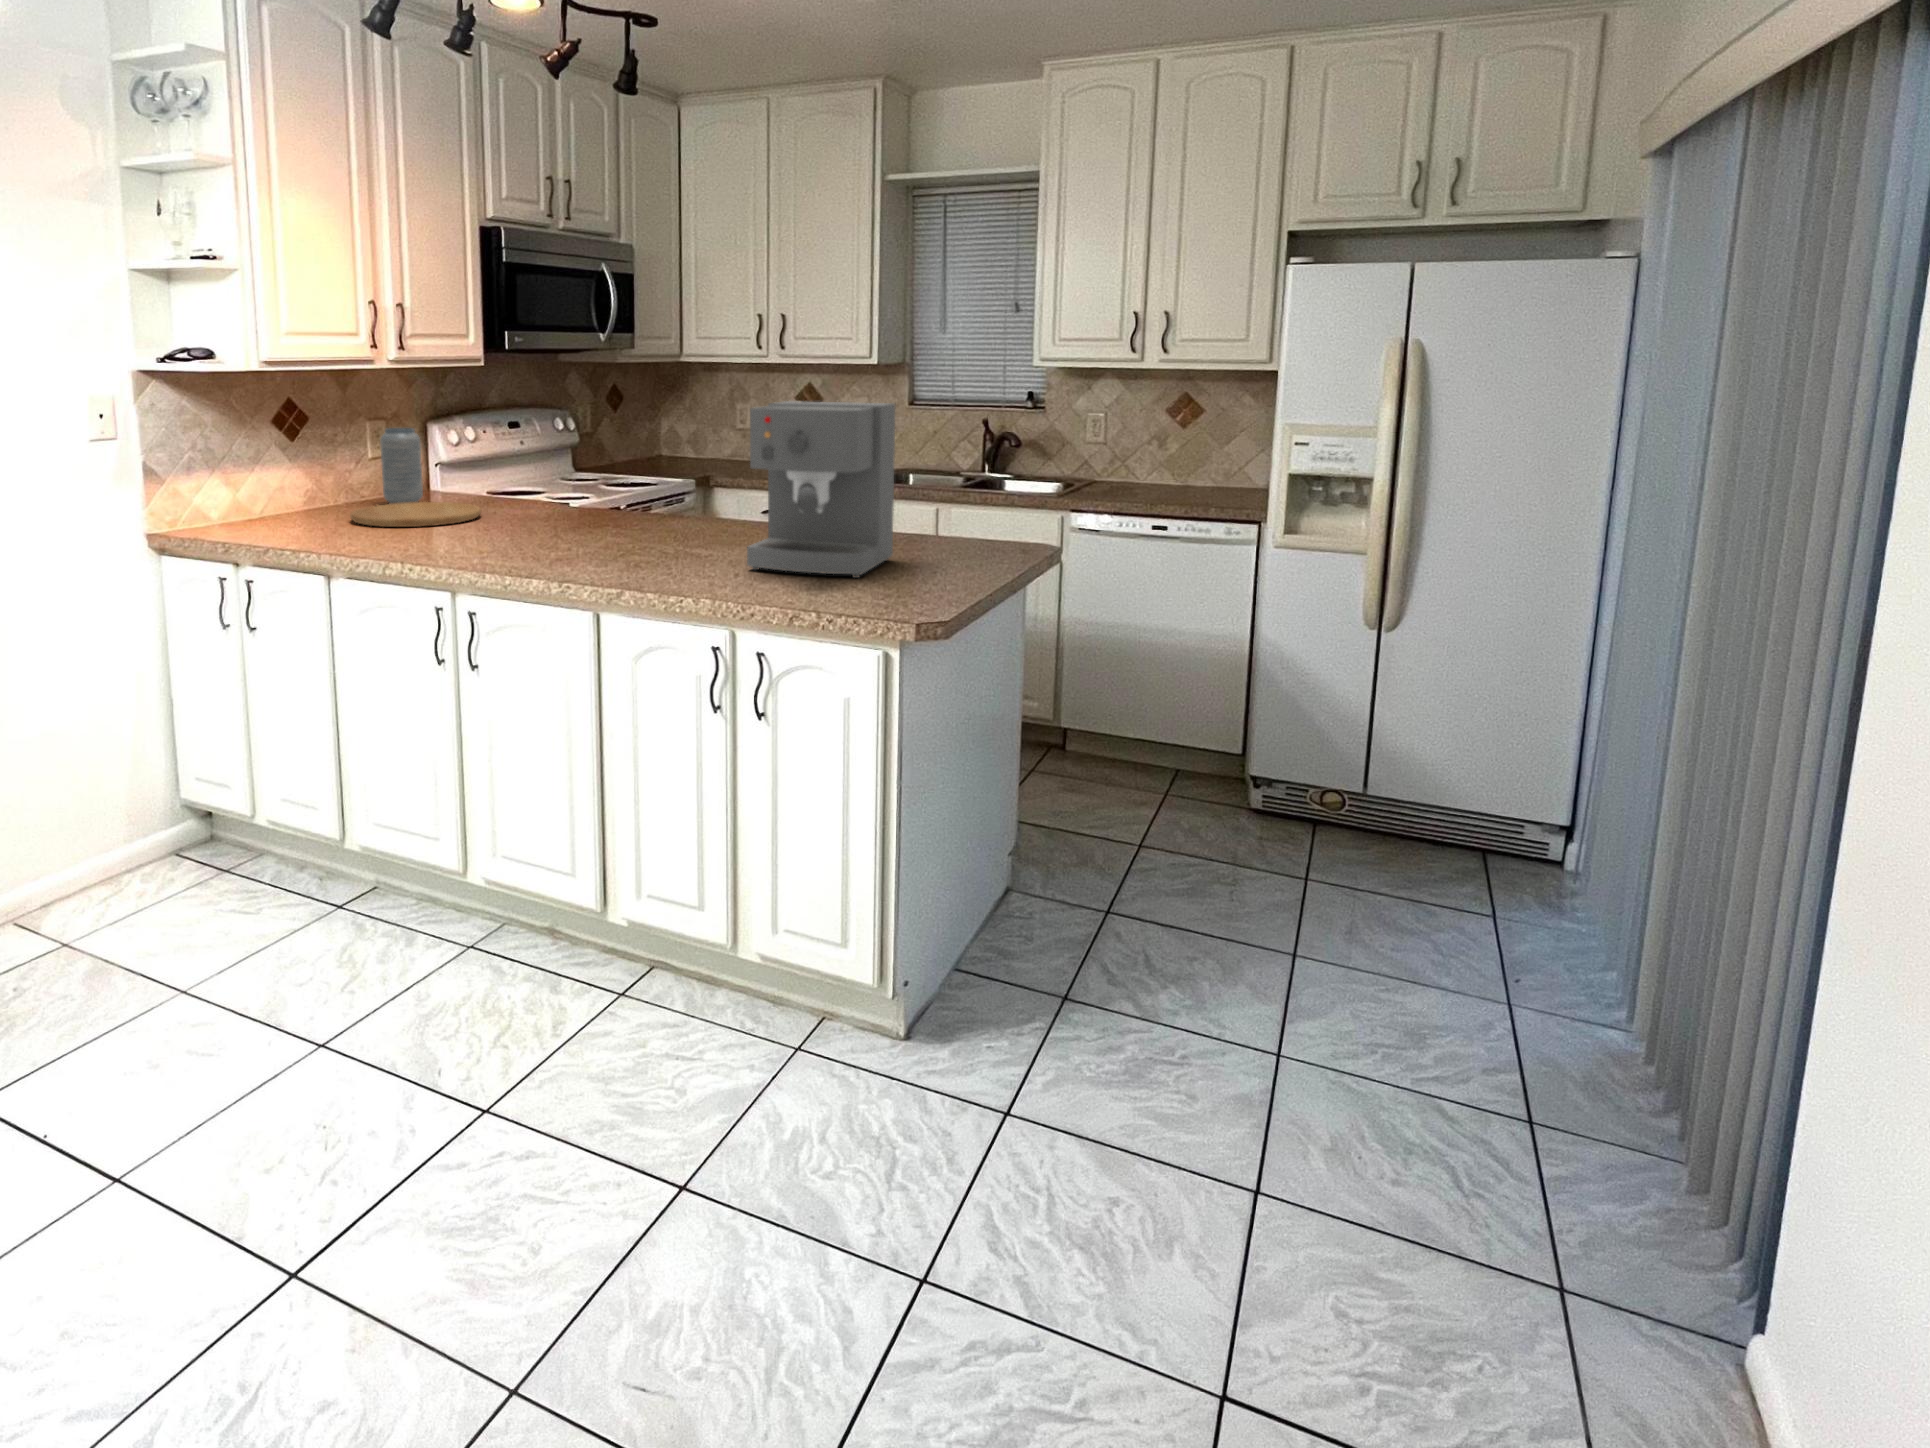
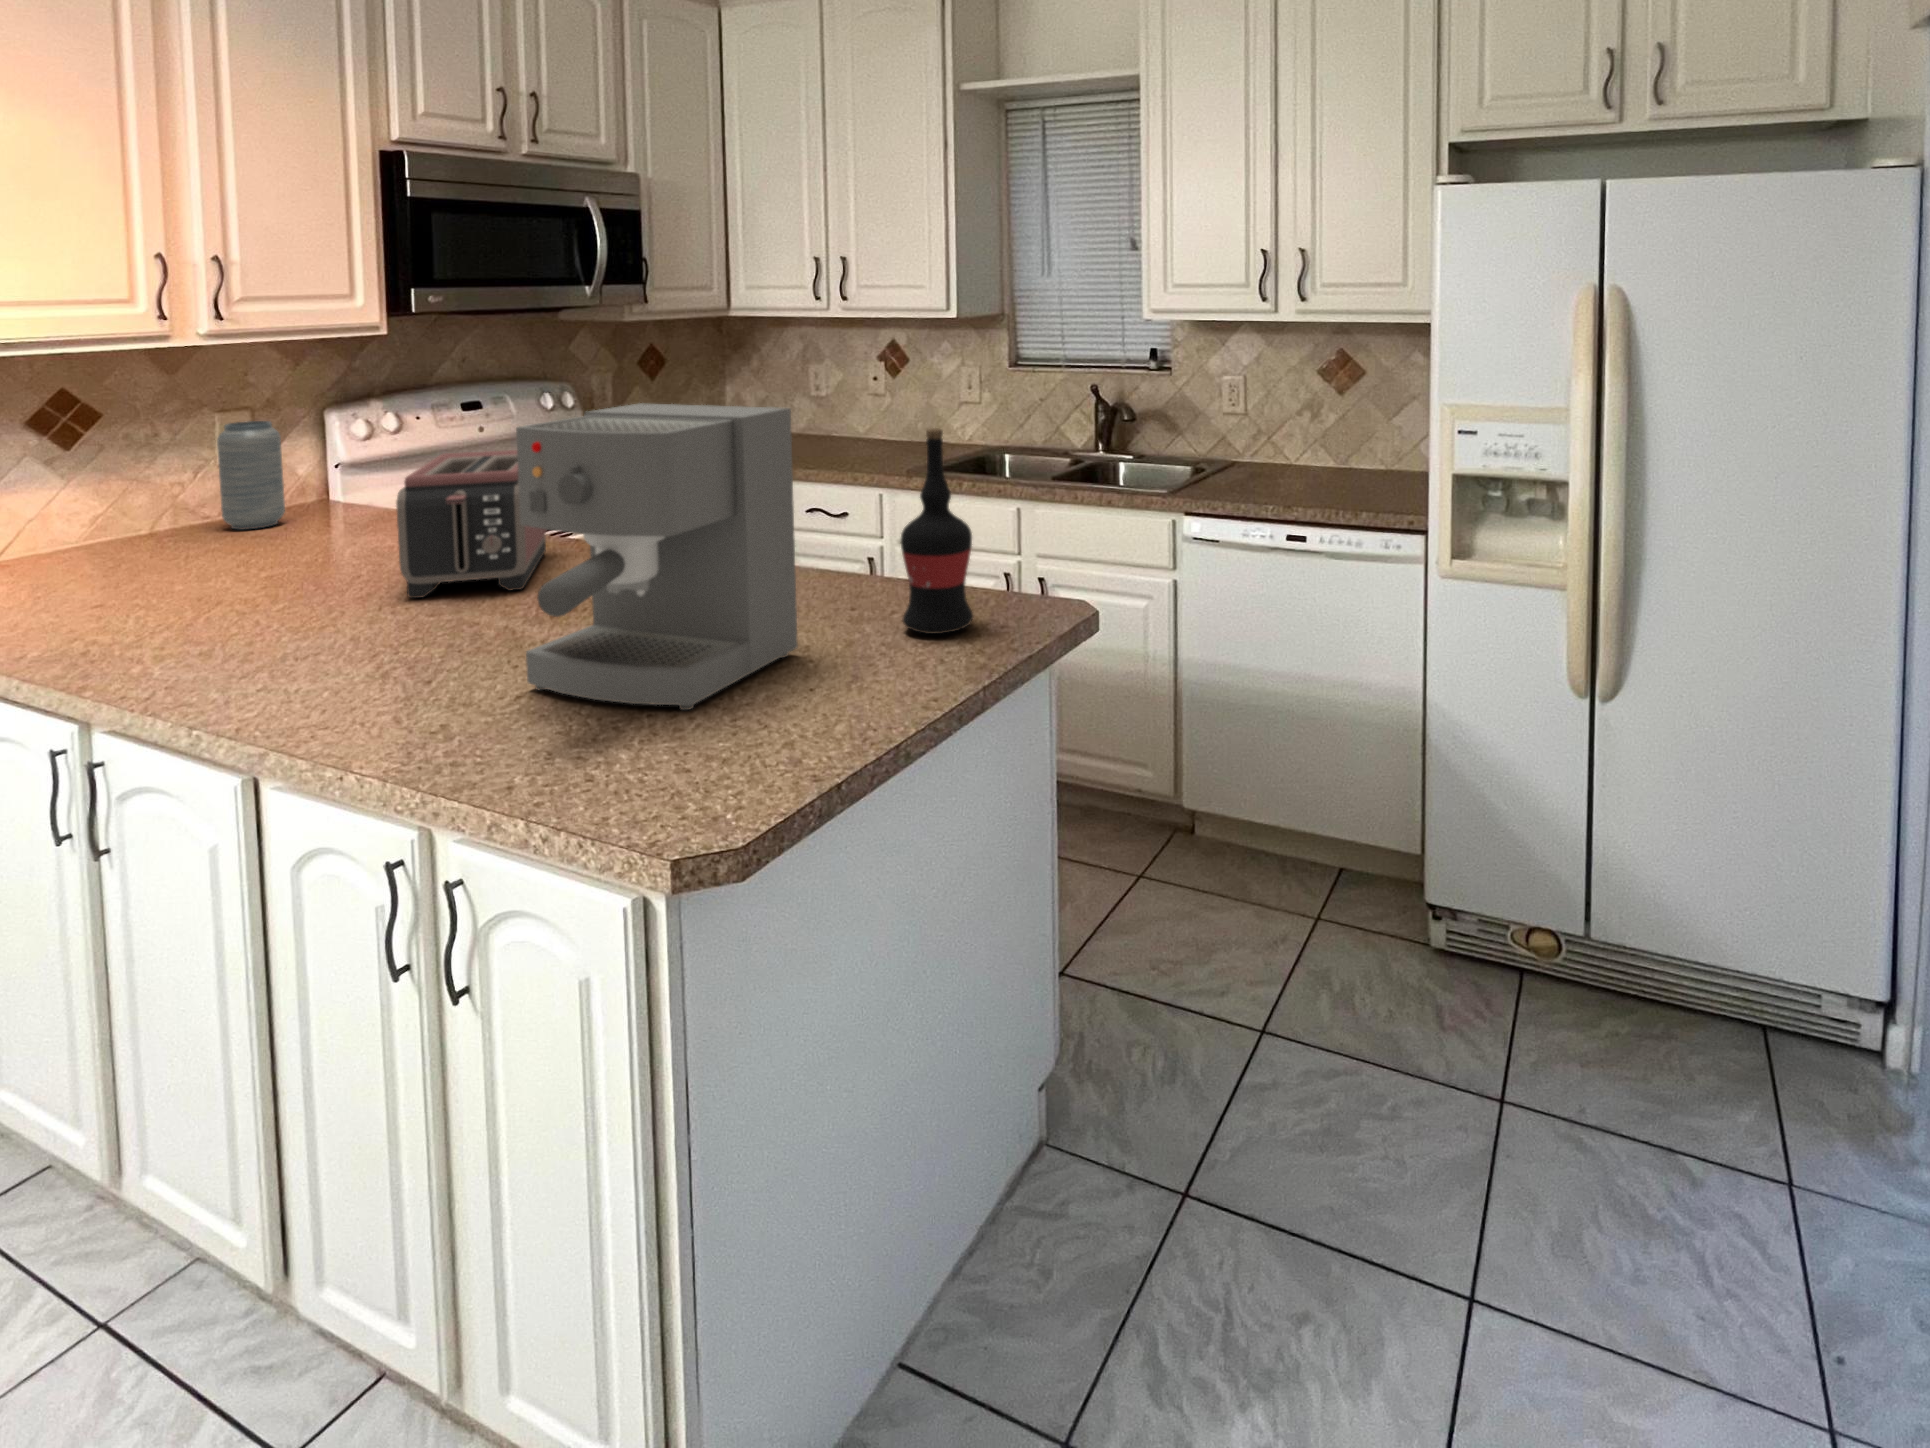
wine bottle: none [946,421,993,553] -> present [901,428,973,634]
toaster: none [577,444,667,536] -> present [396,450,547,598]
cutting board: present [350,502,481,527] -> none [99,529,321,580]

